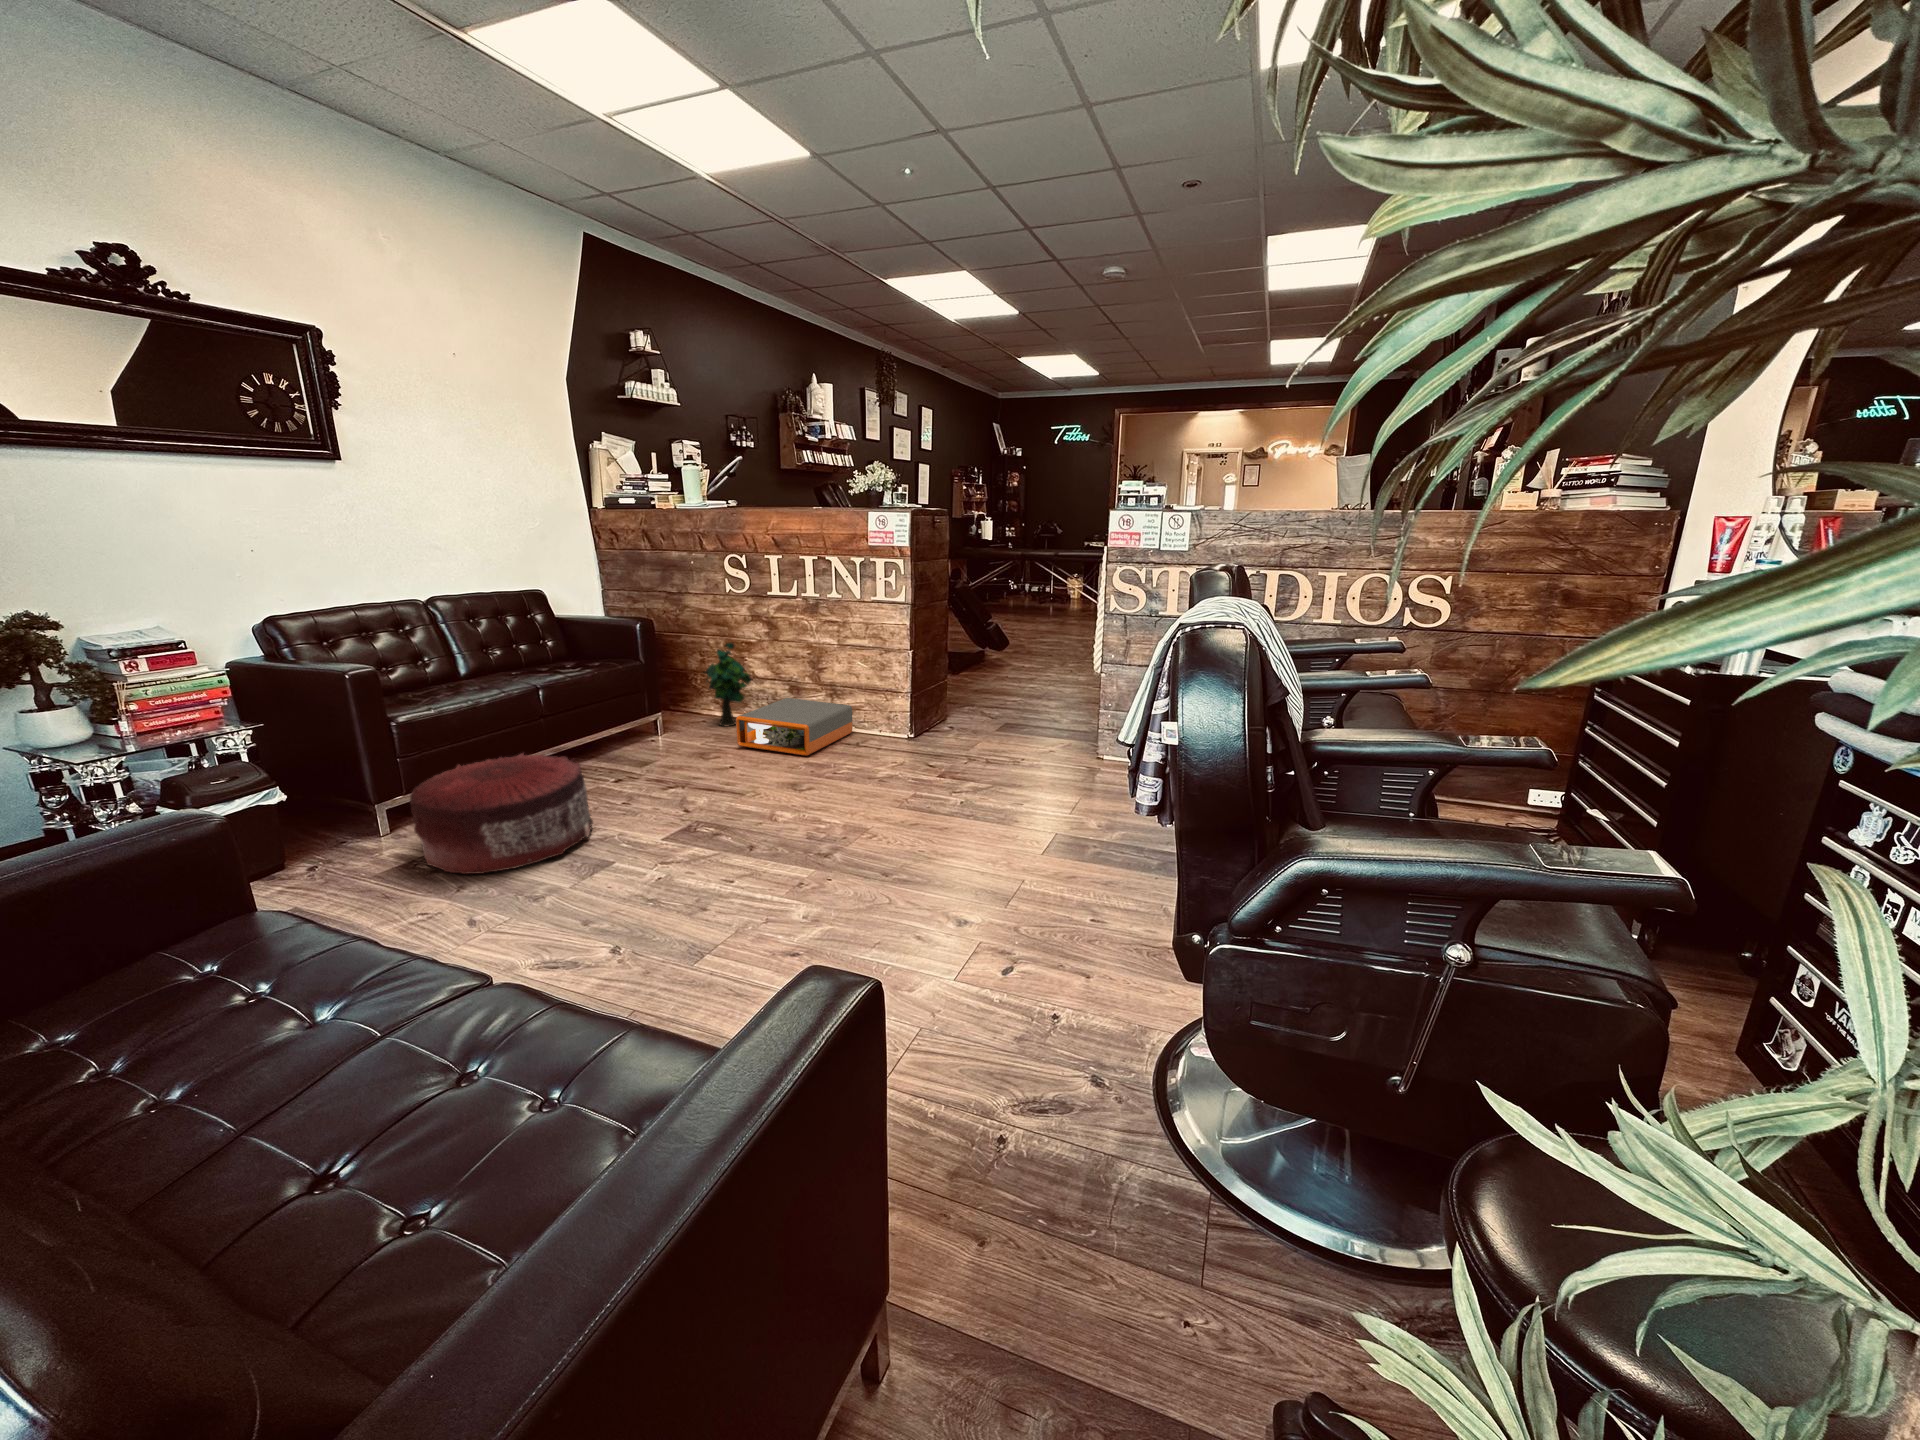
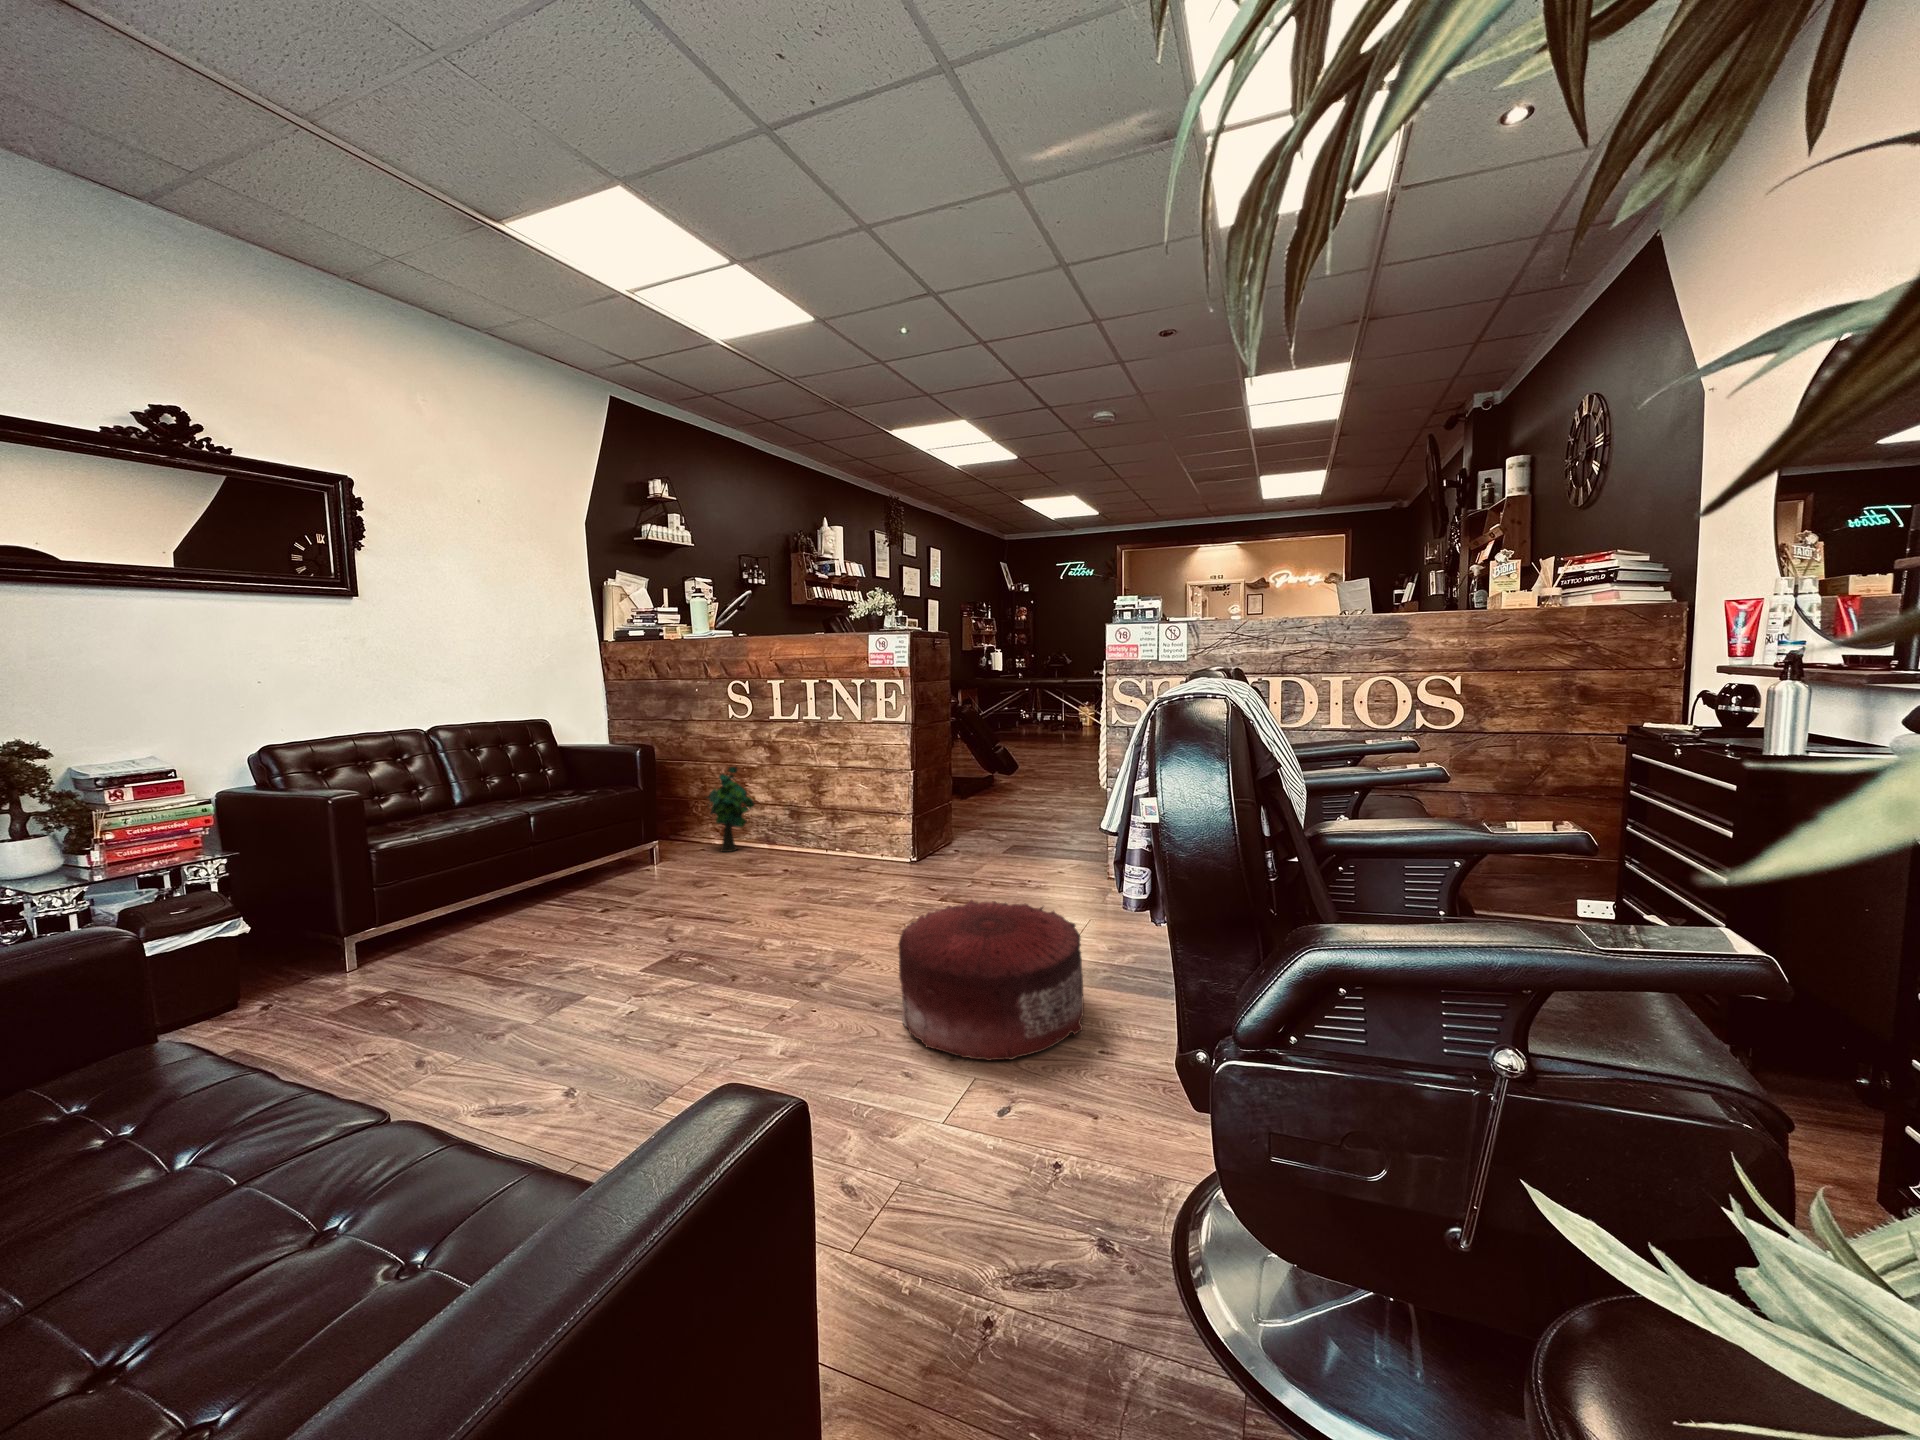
storage box: present [736,698,852,756] -> none [734,821,854,879]
pouf: present [410,753,593,874] -> present [898,900,1084,1060]

